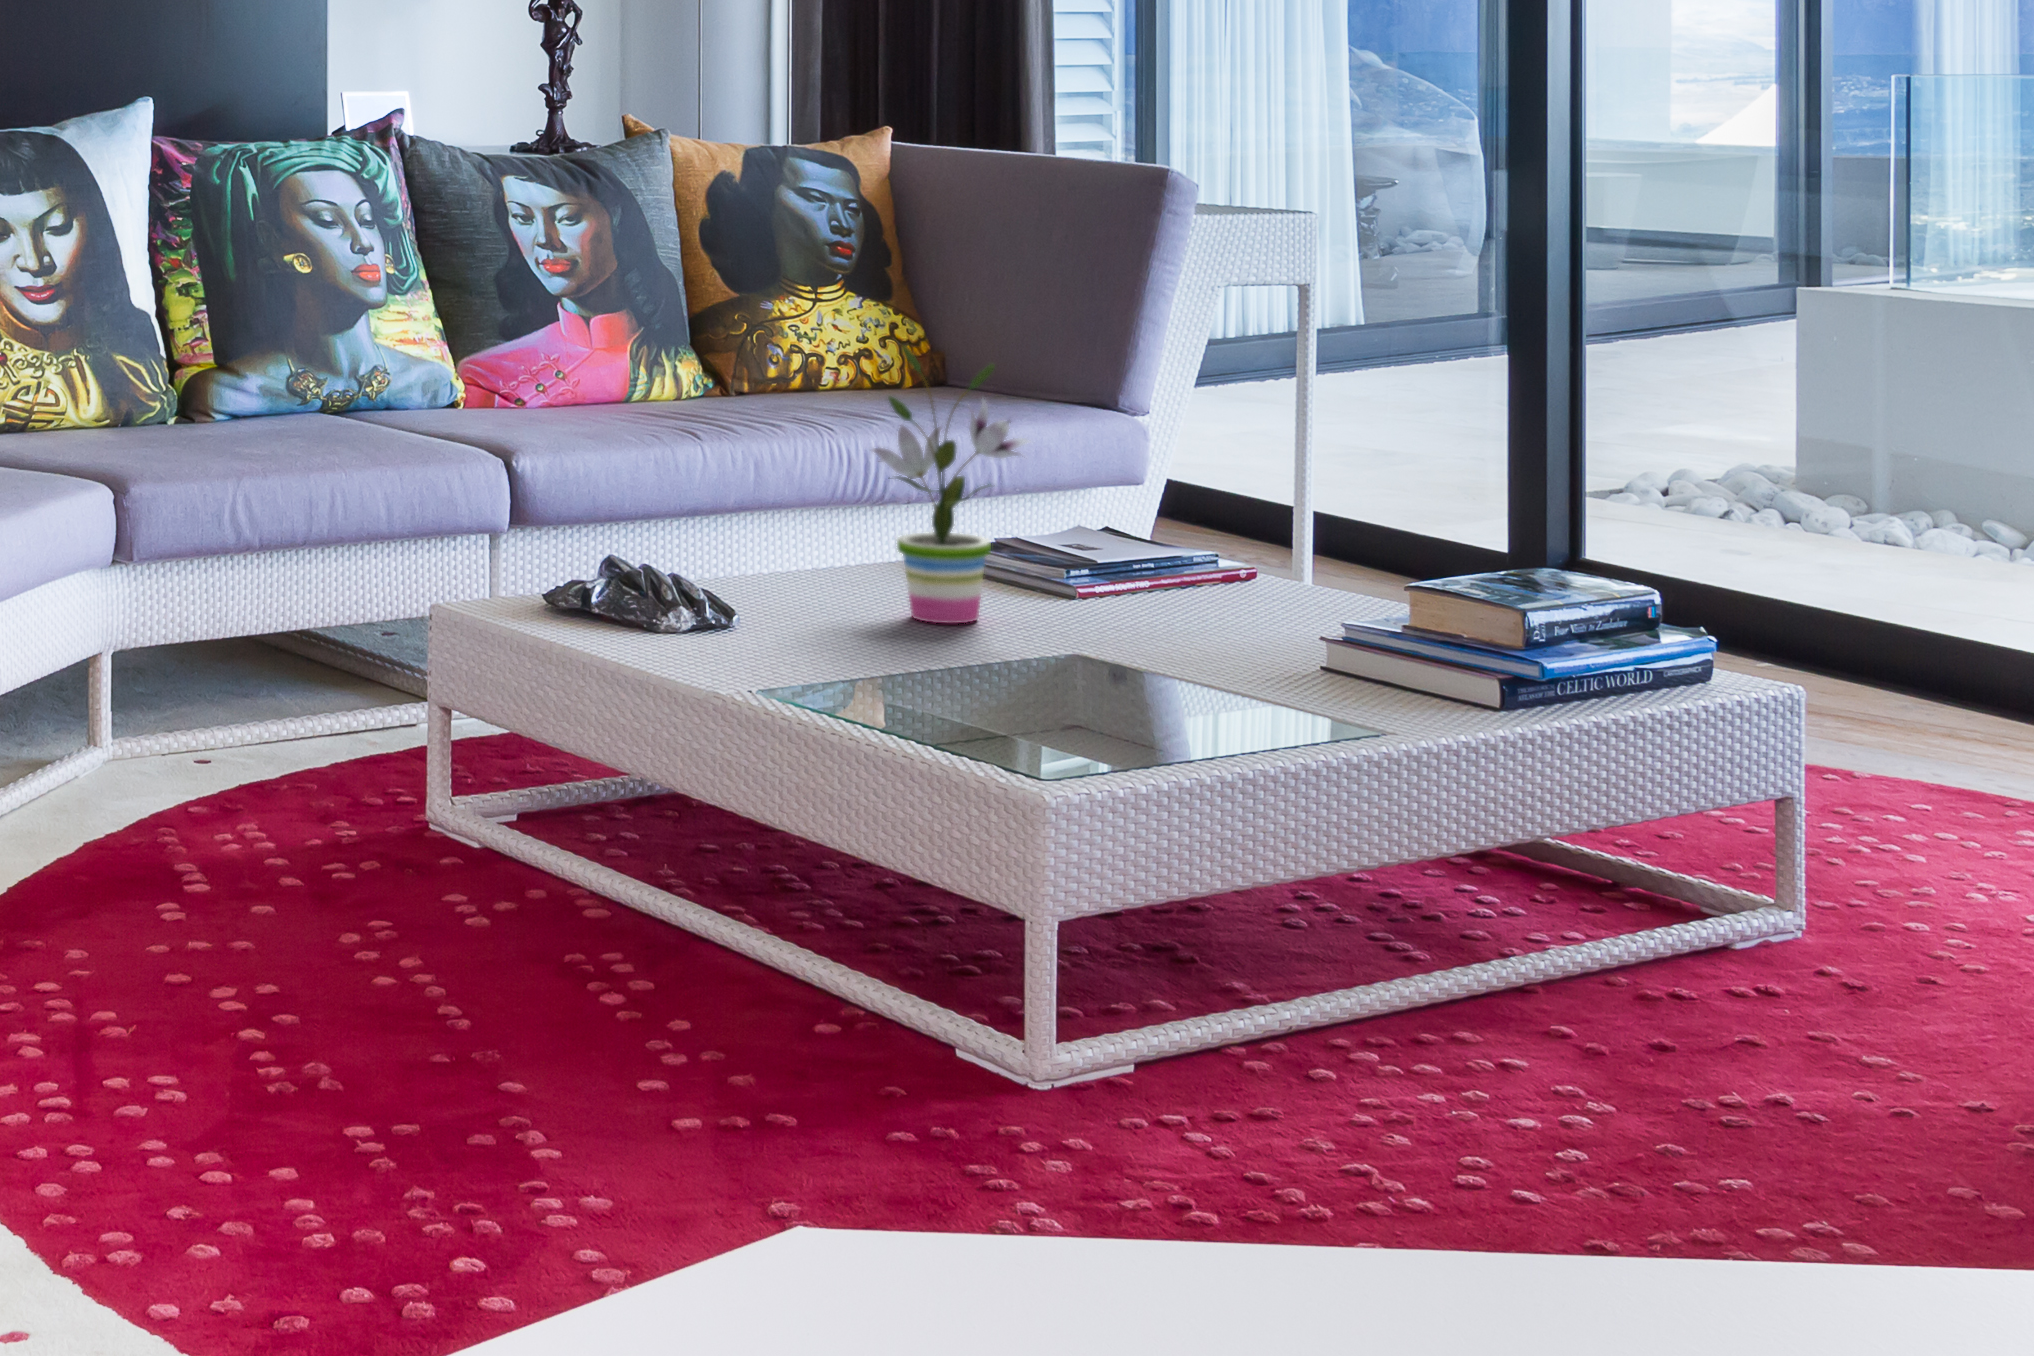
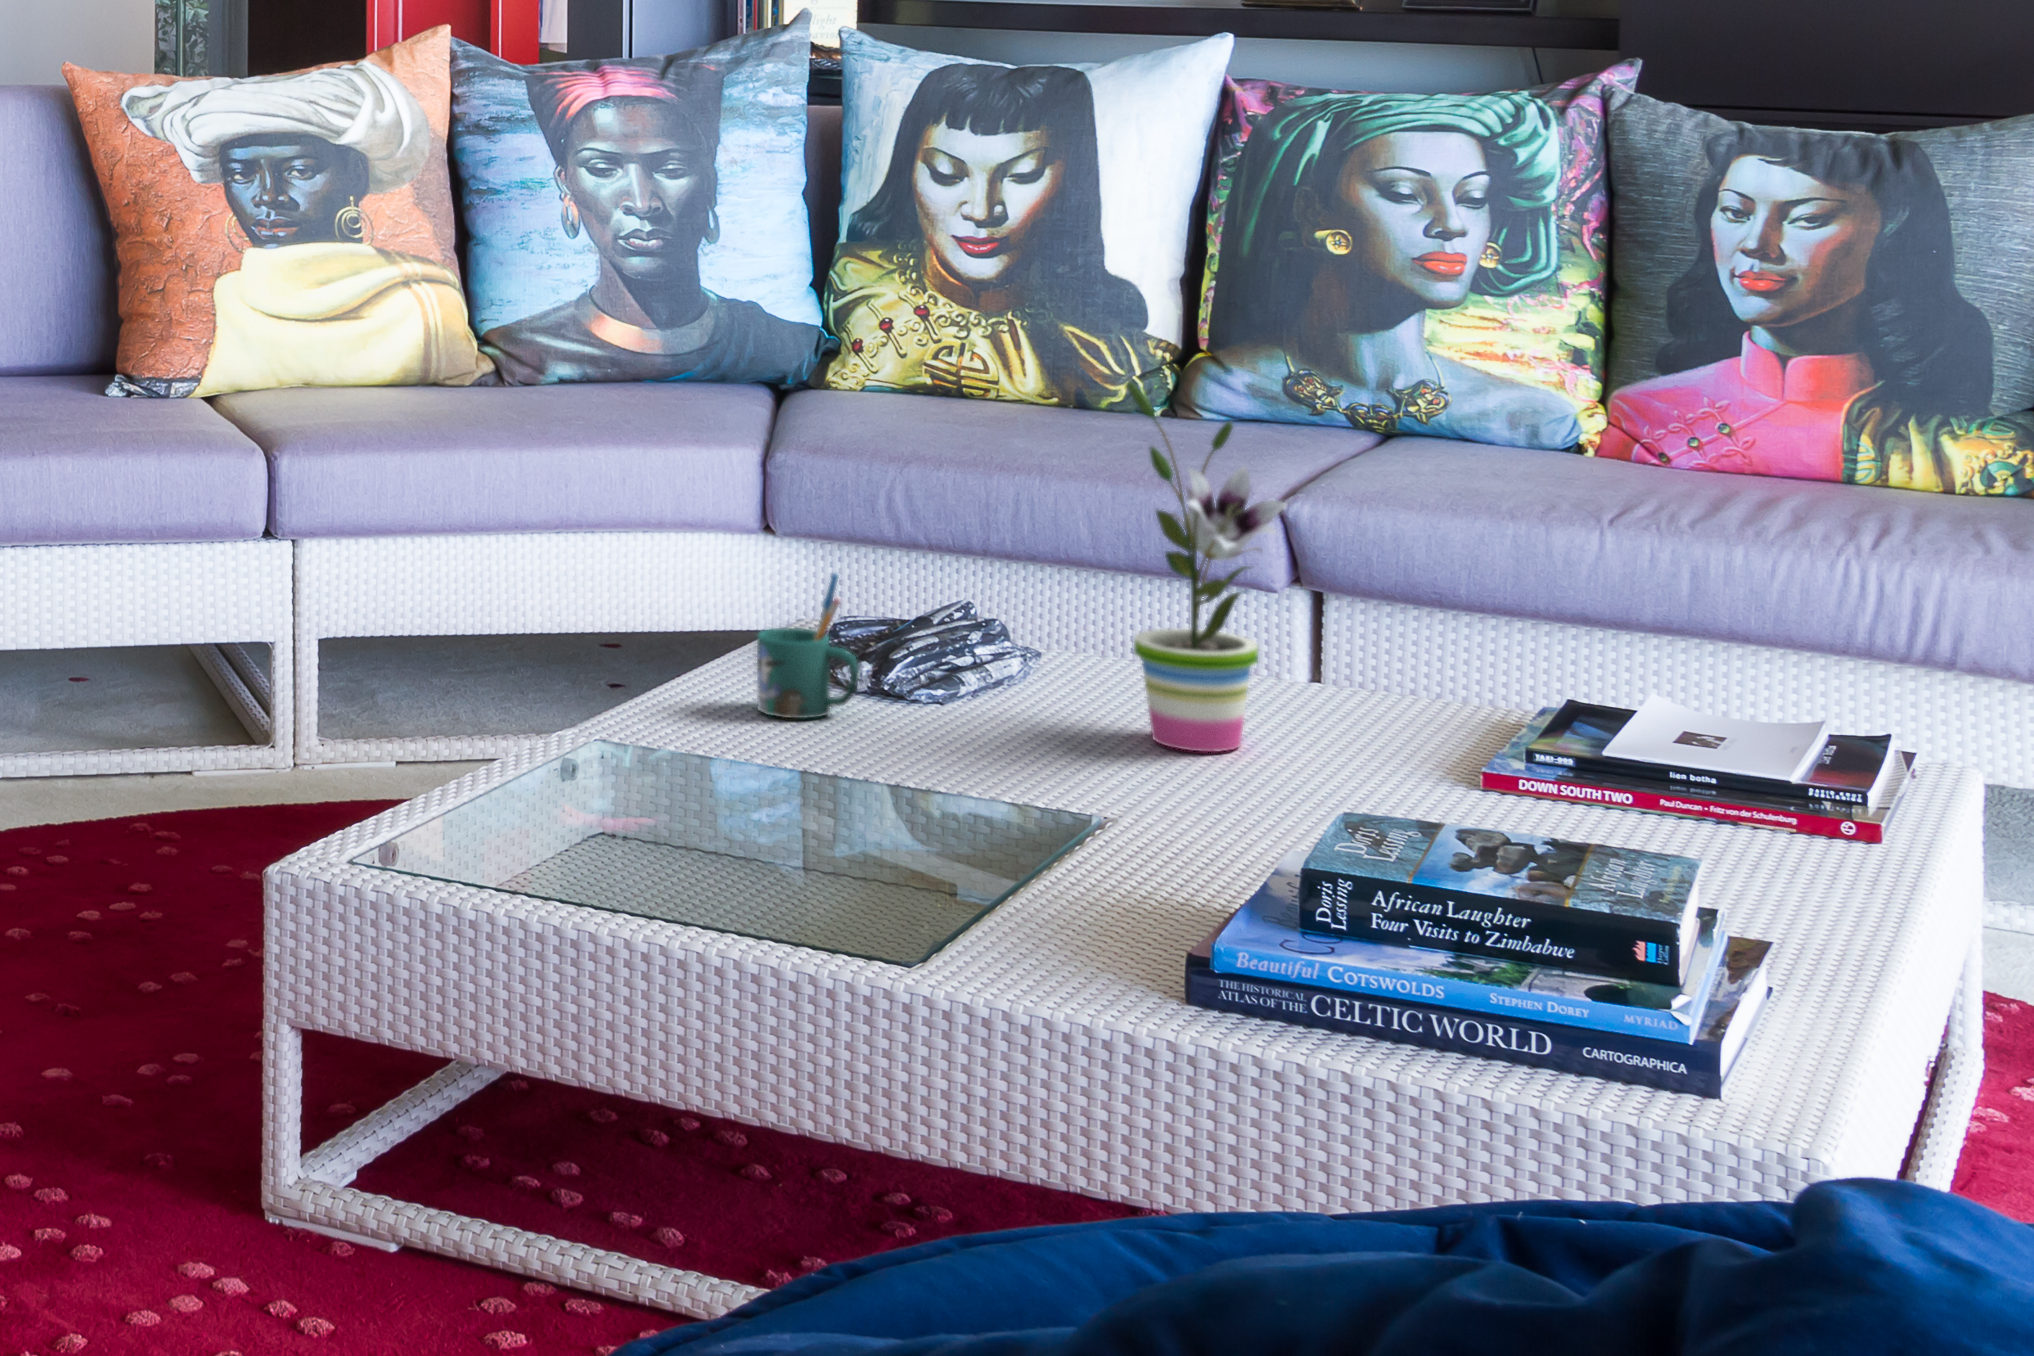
mug: none [702,539,780,669] -> present [757,574,859,718]

